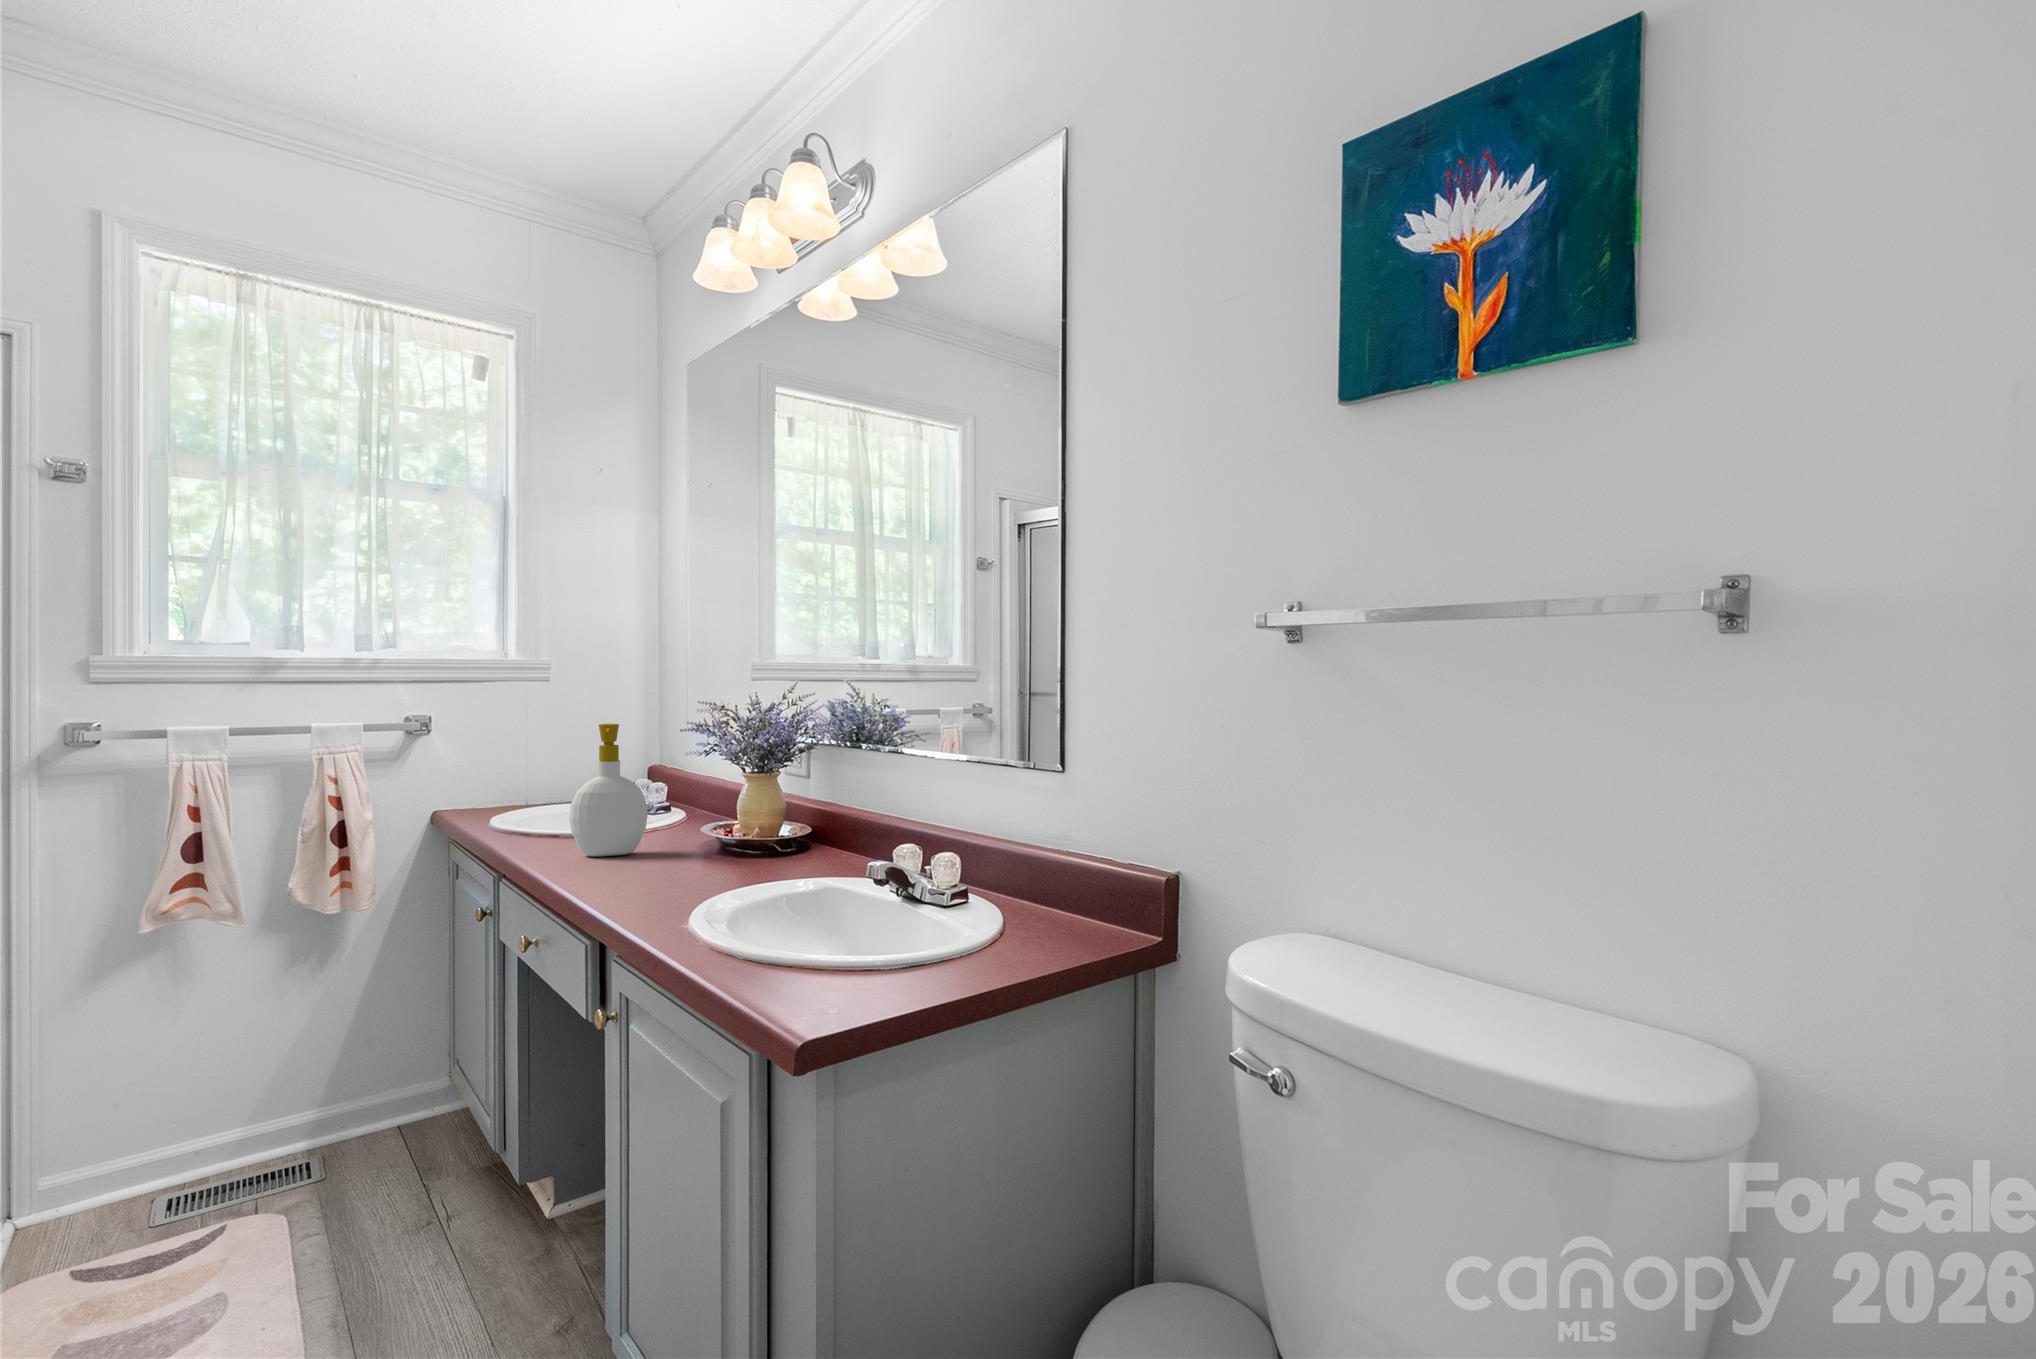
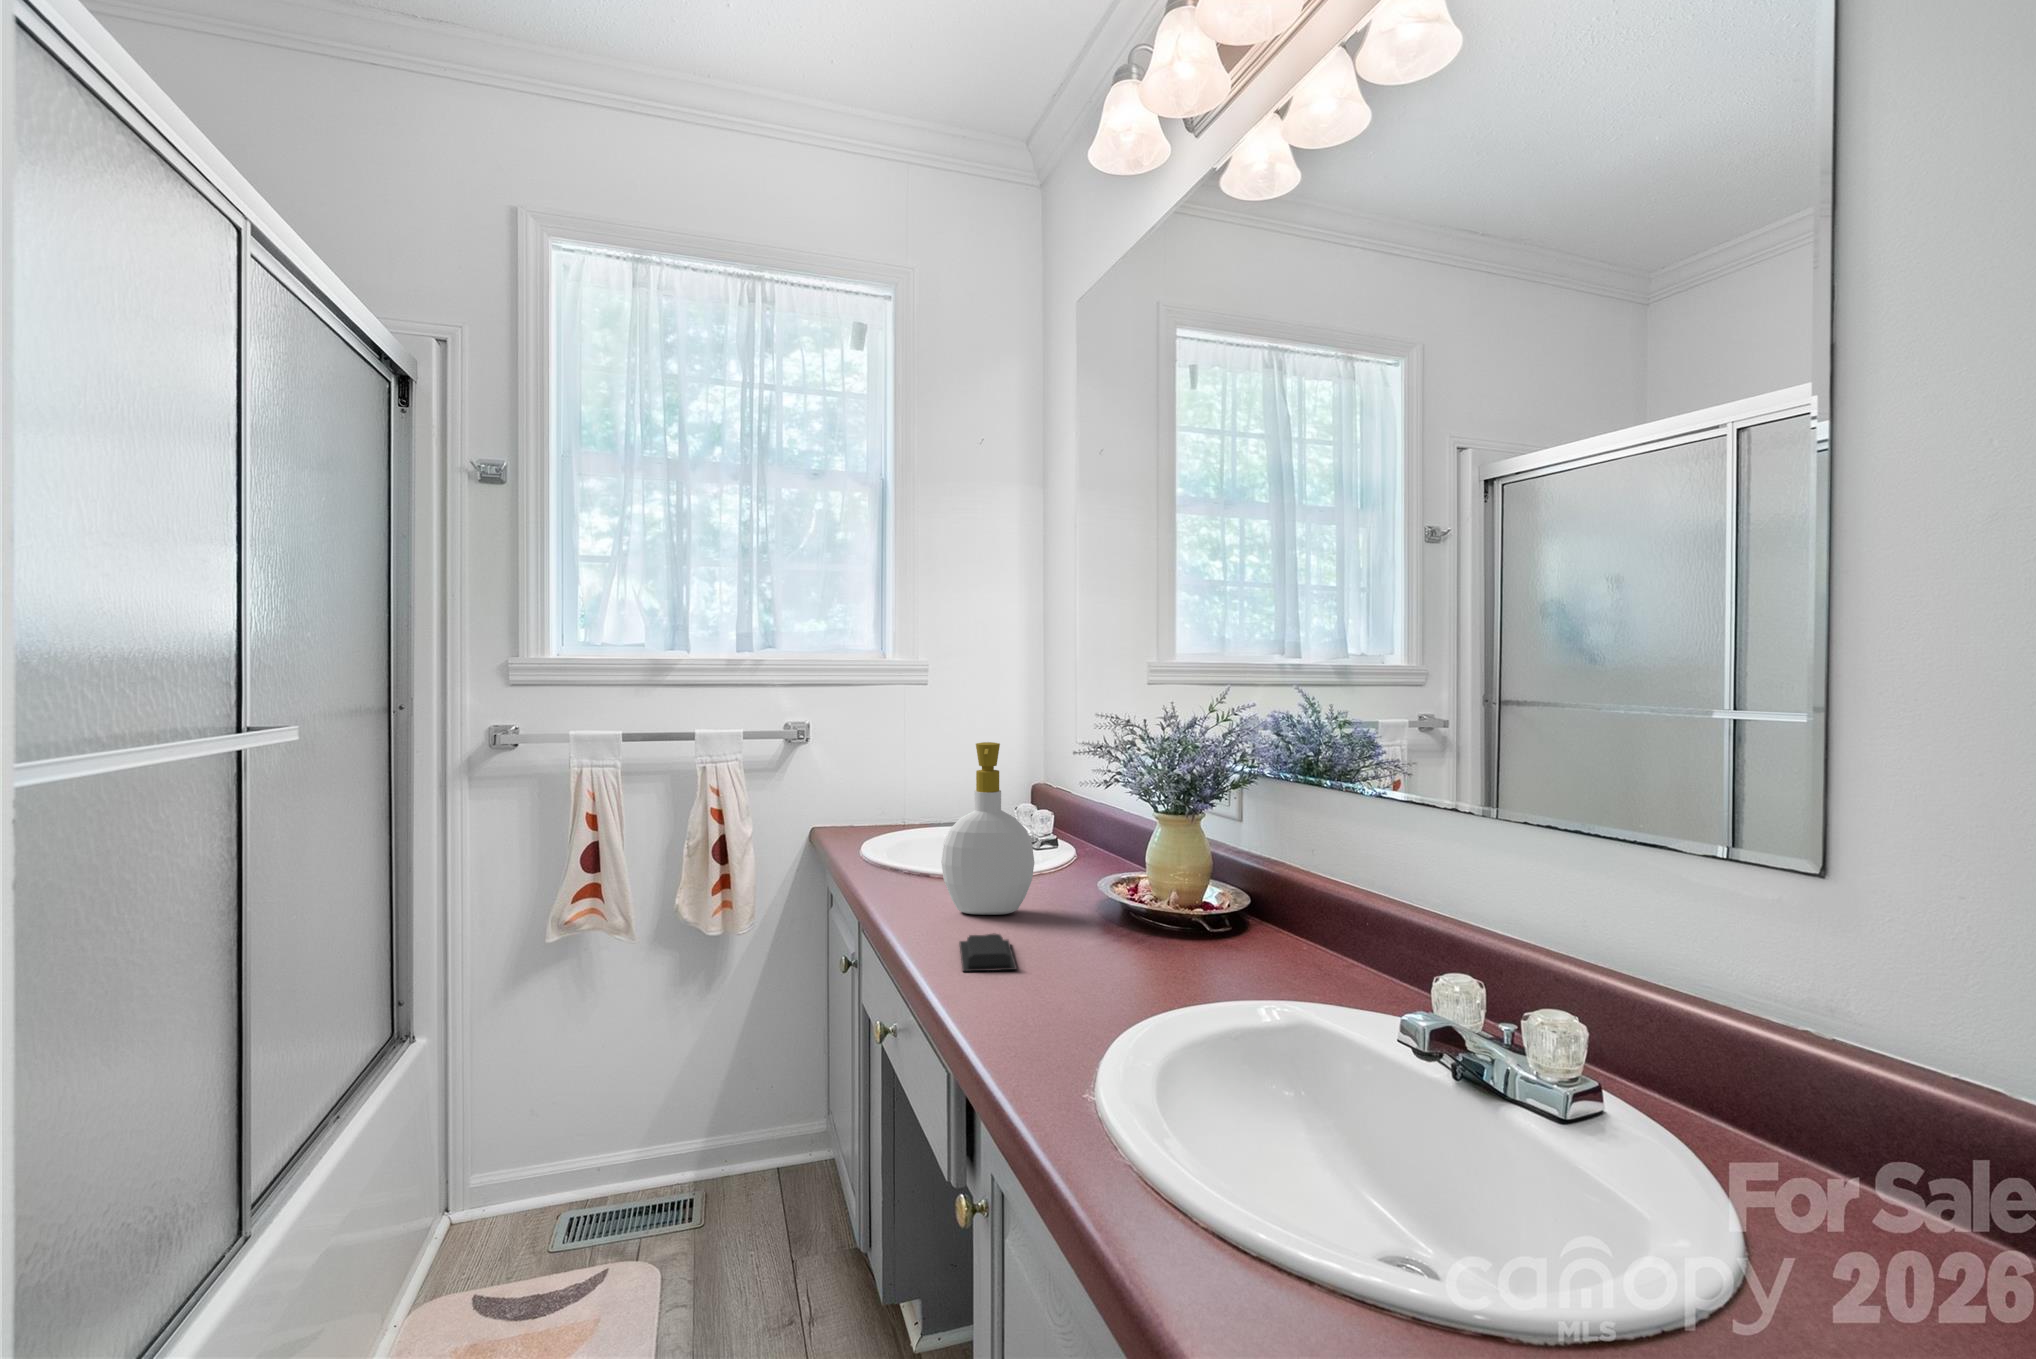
soap bar: none [586,862,633,885] -> present [959,933,1017,972]

